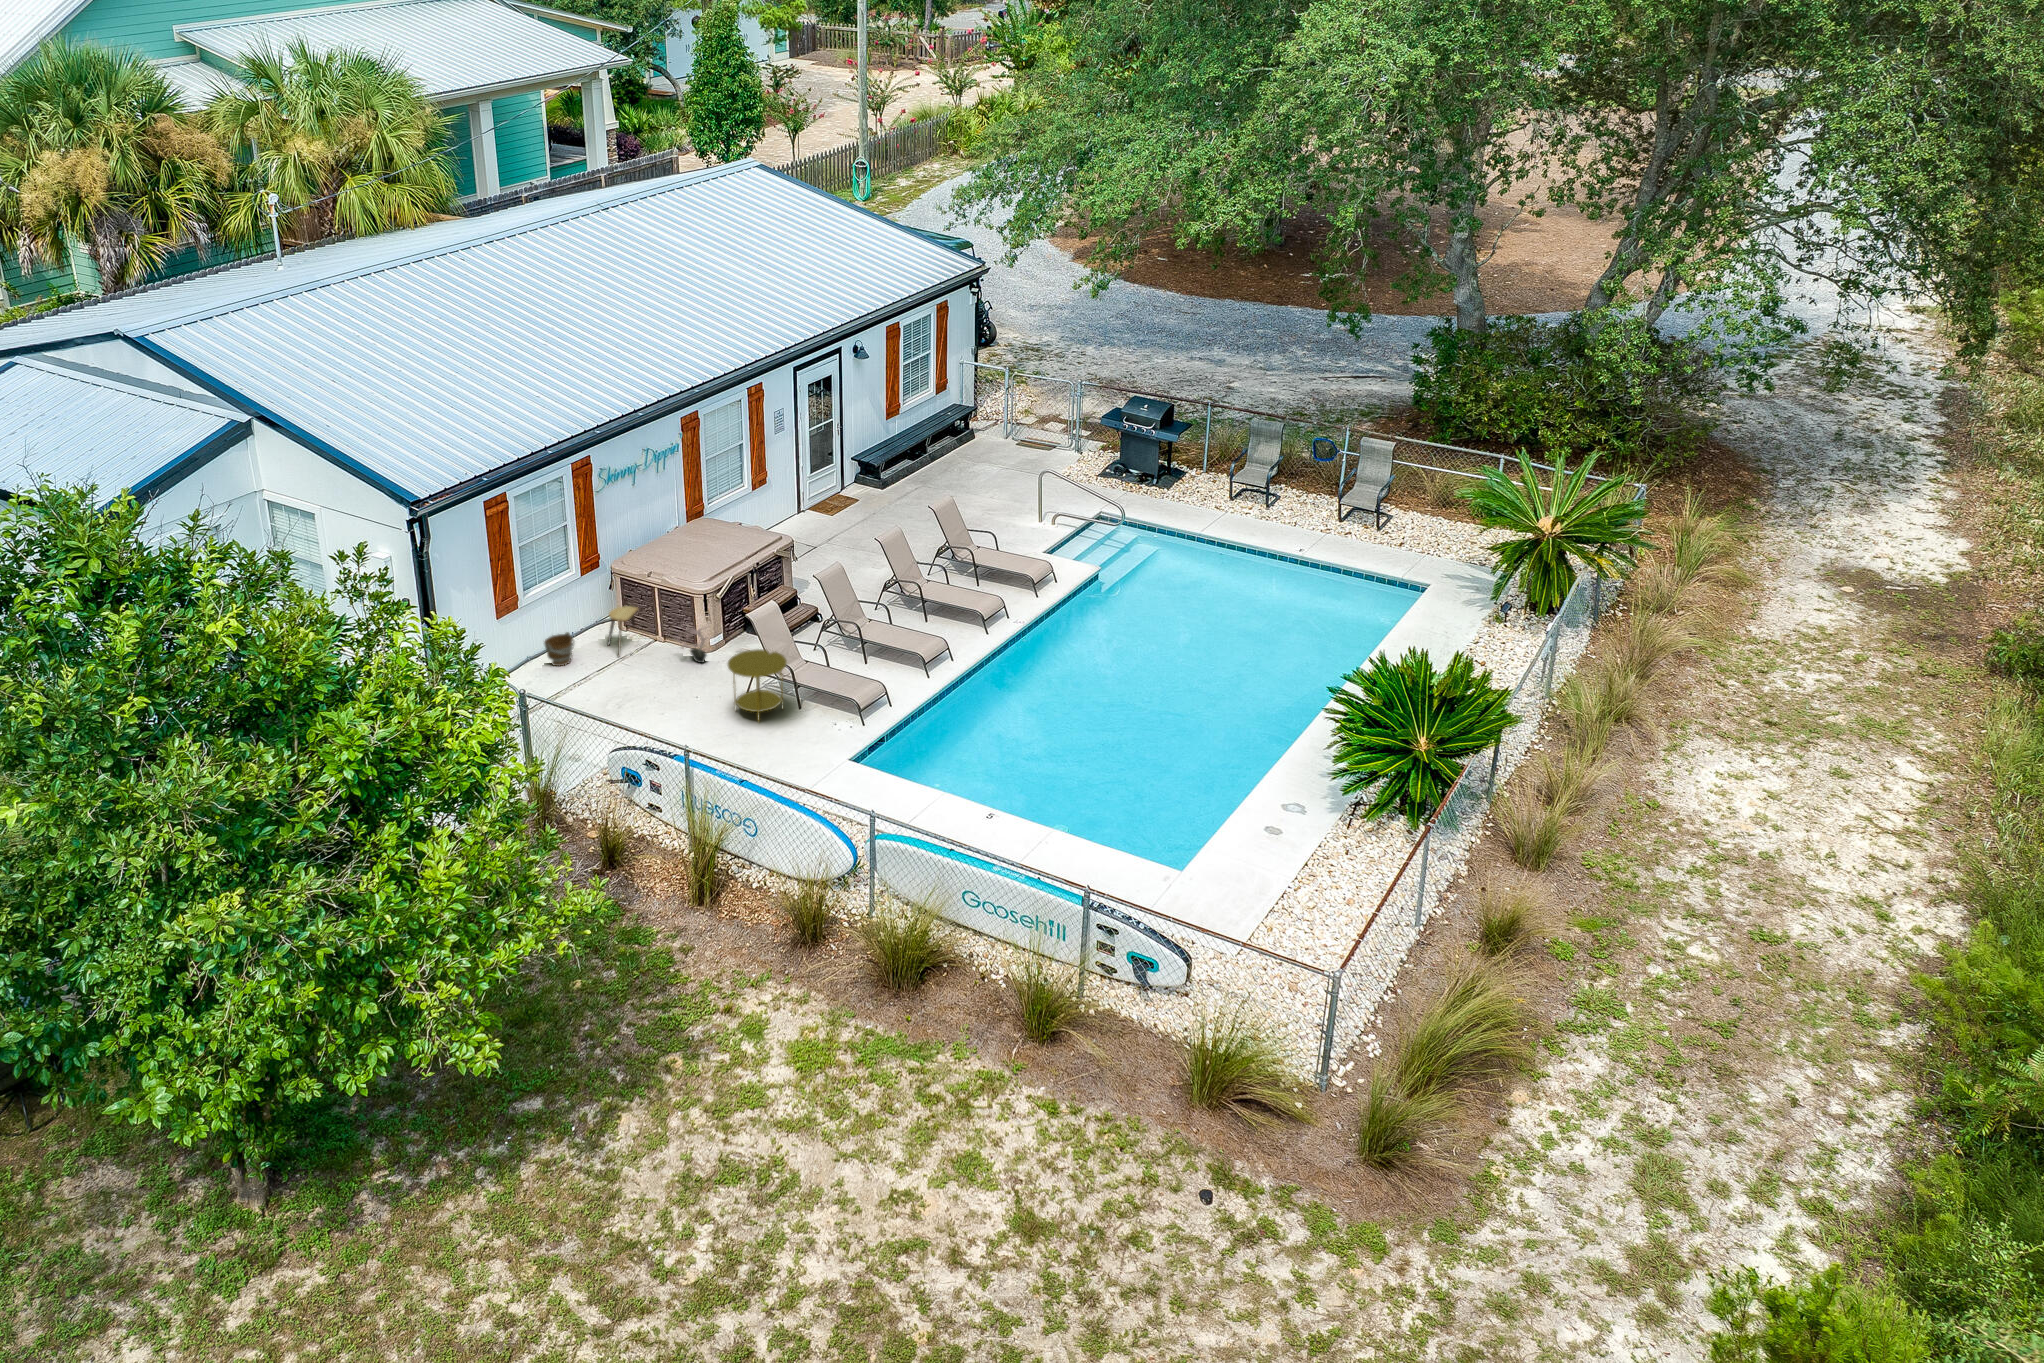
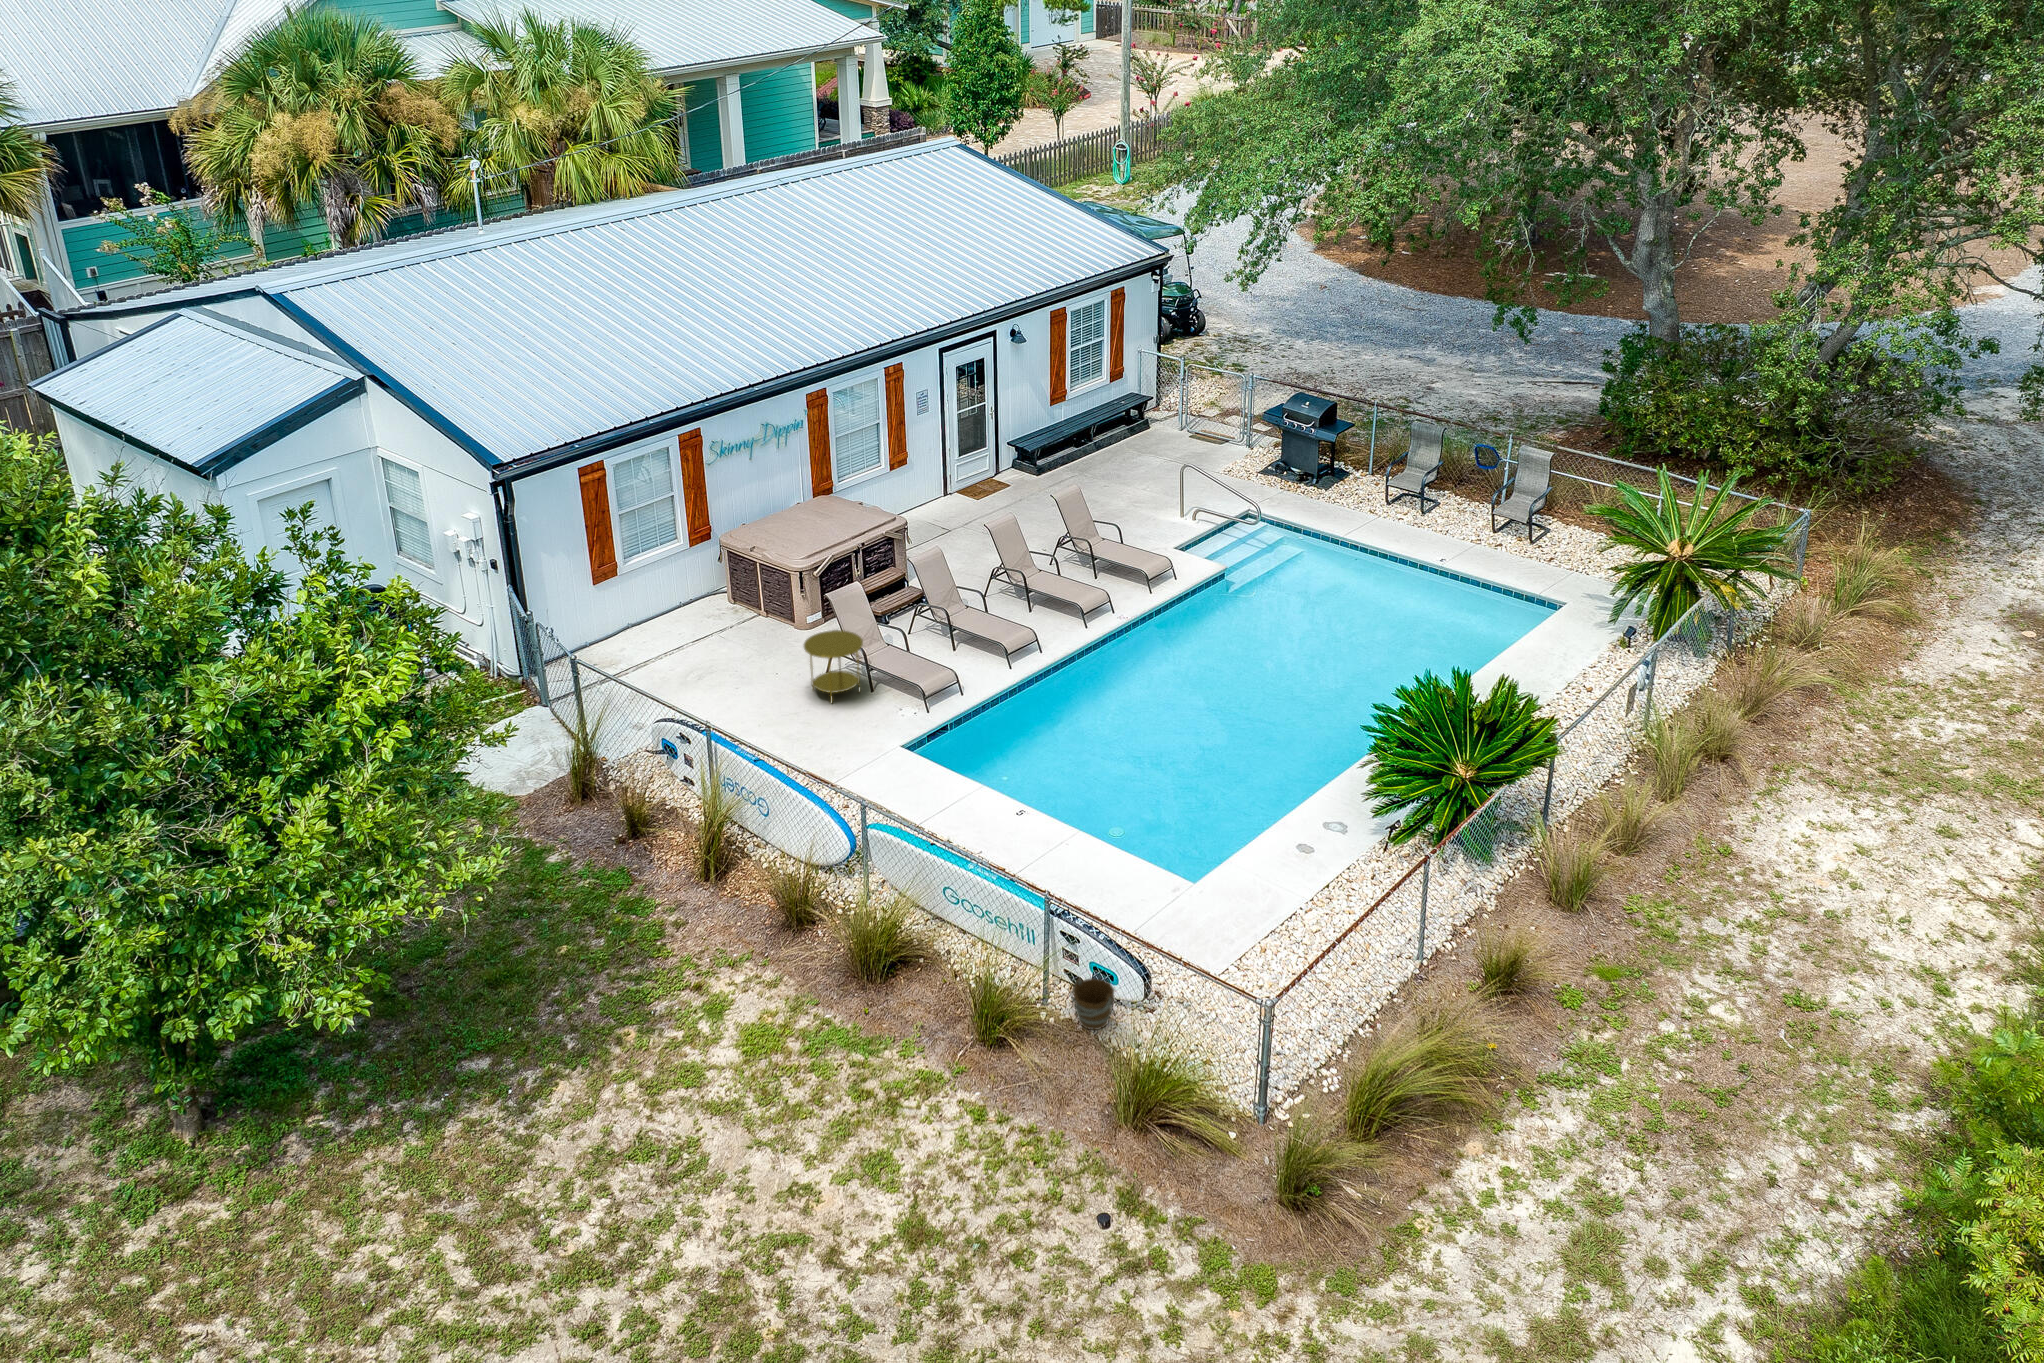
stool: present [608,606,638,655] -> none [711,580,745,630]
potted plant: present [676,624,706,663] -> none [768,597,808,641]
bucket: present [544,632,574,666] -> present [1071,978,1114,1030]

